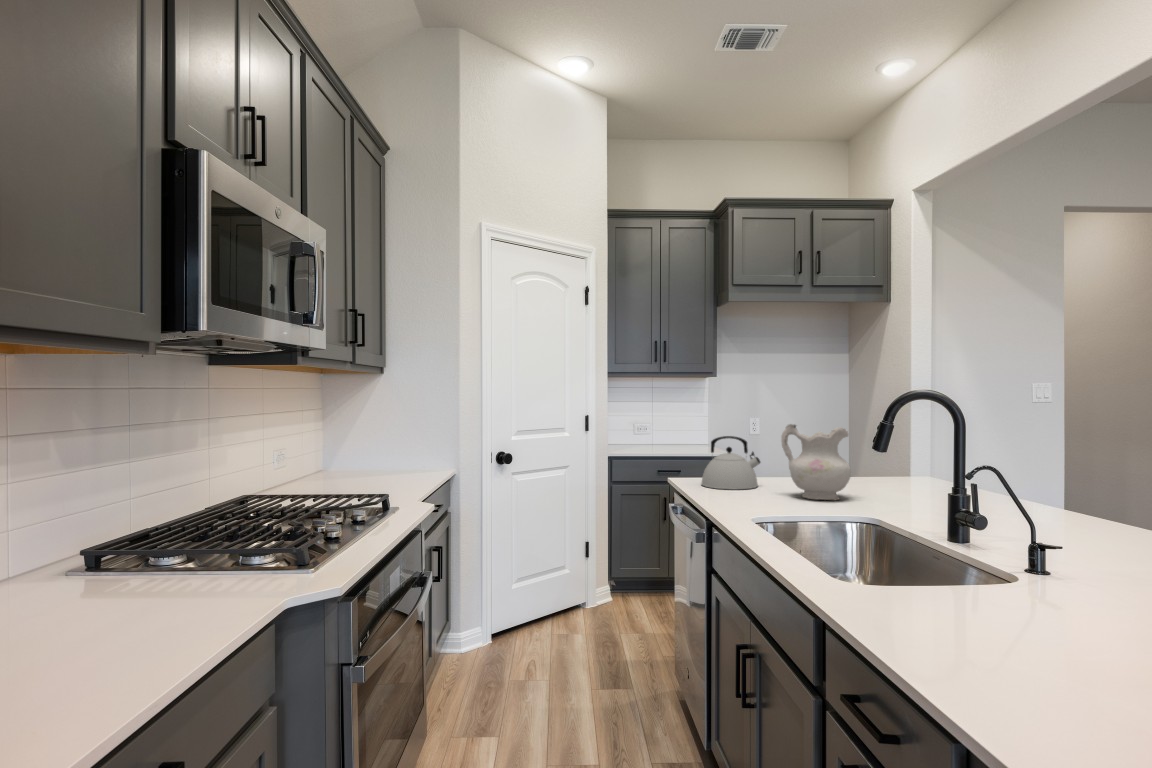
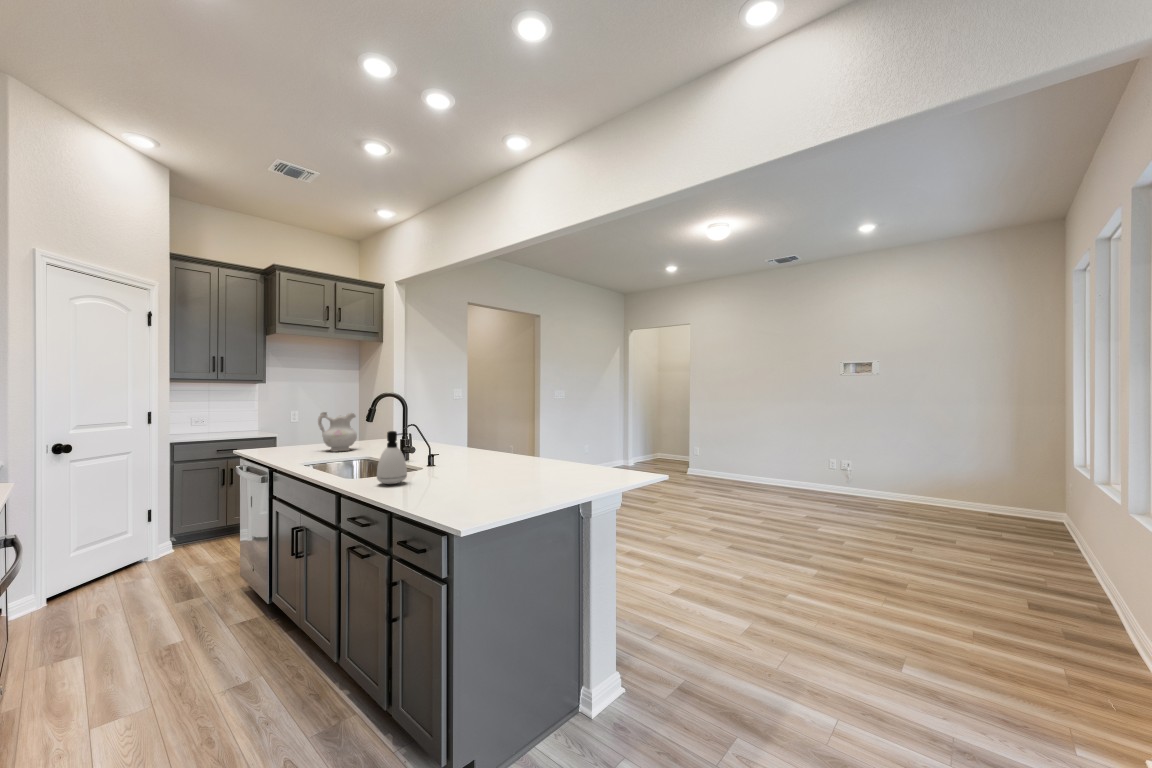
kettle: present [702,436,760,489] -> none [263,421,304,453]
soap dispenser: none [914,488,1008,640] -> present [377,431,408,484]

